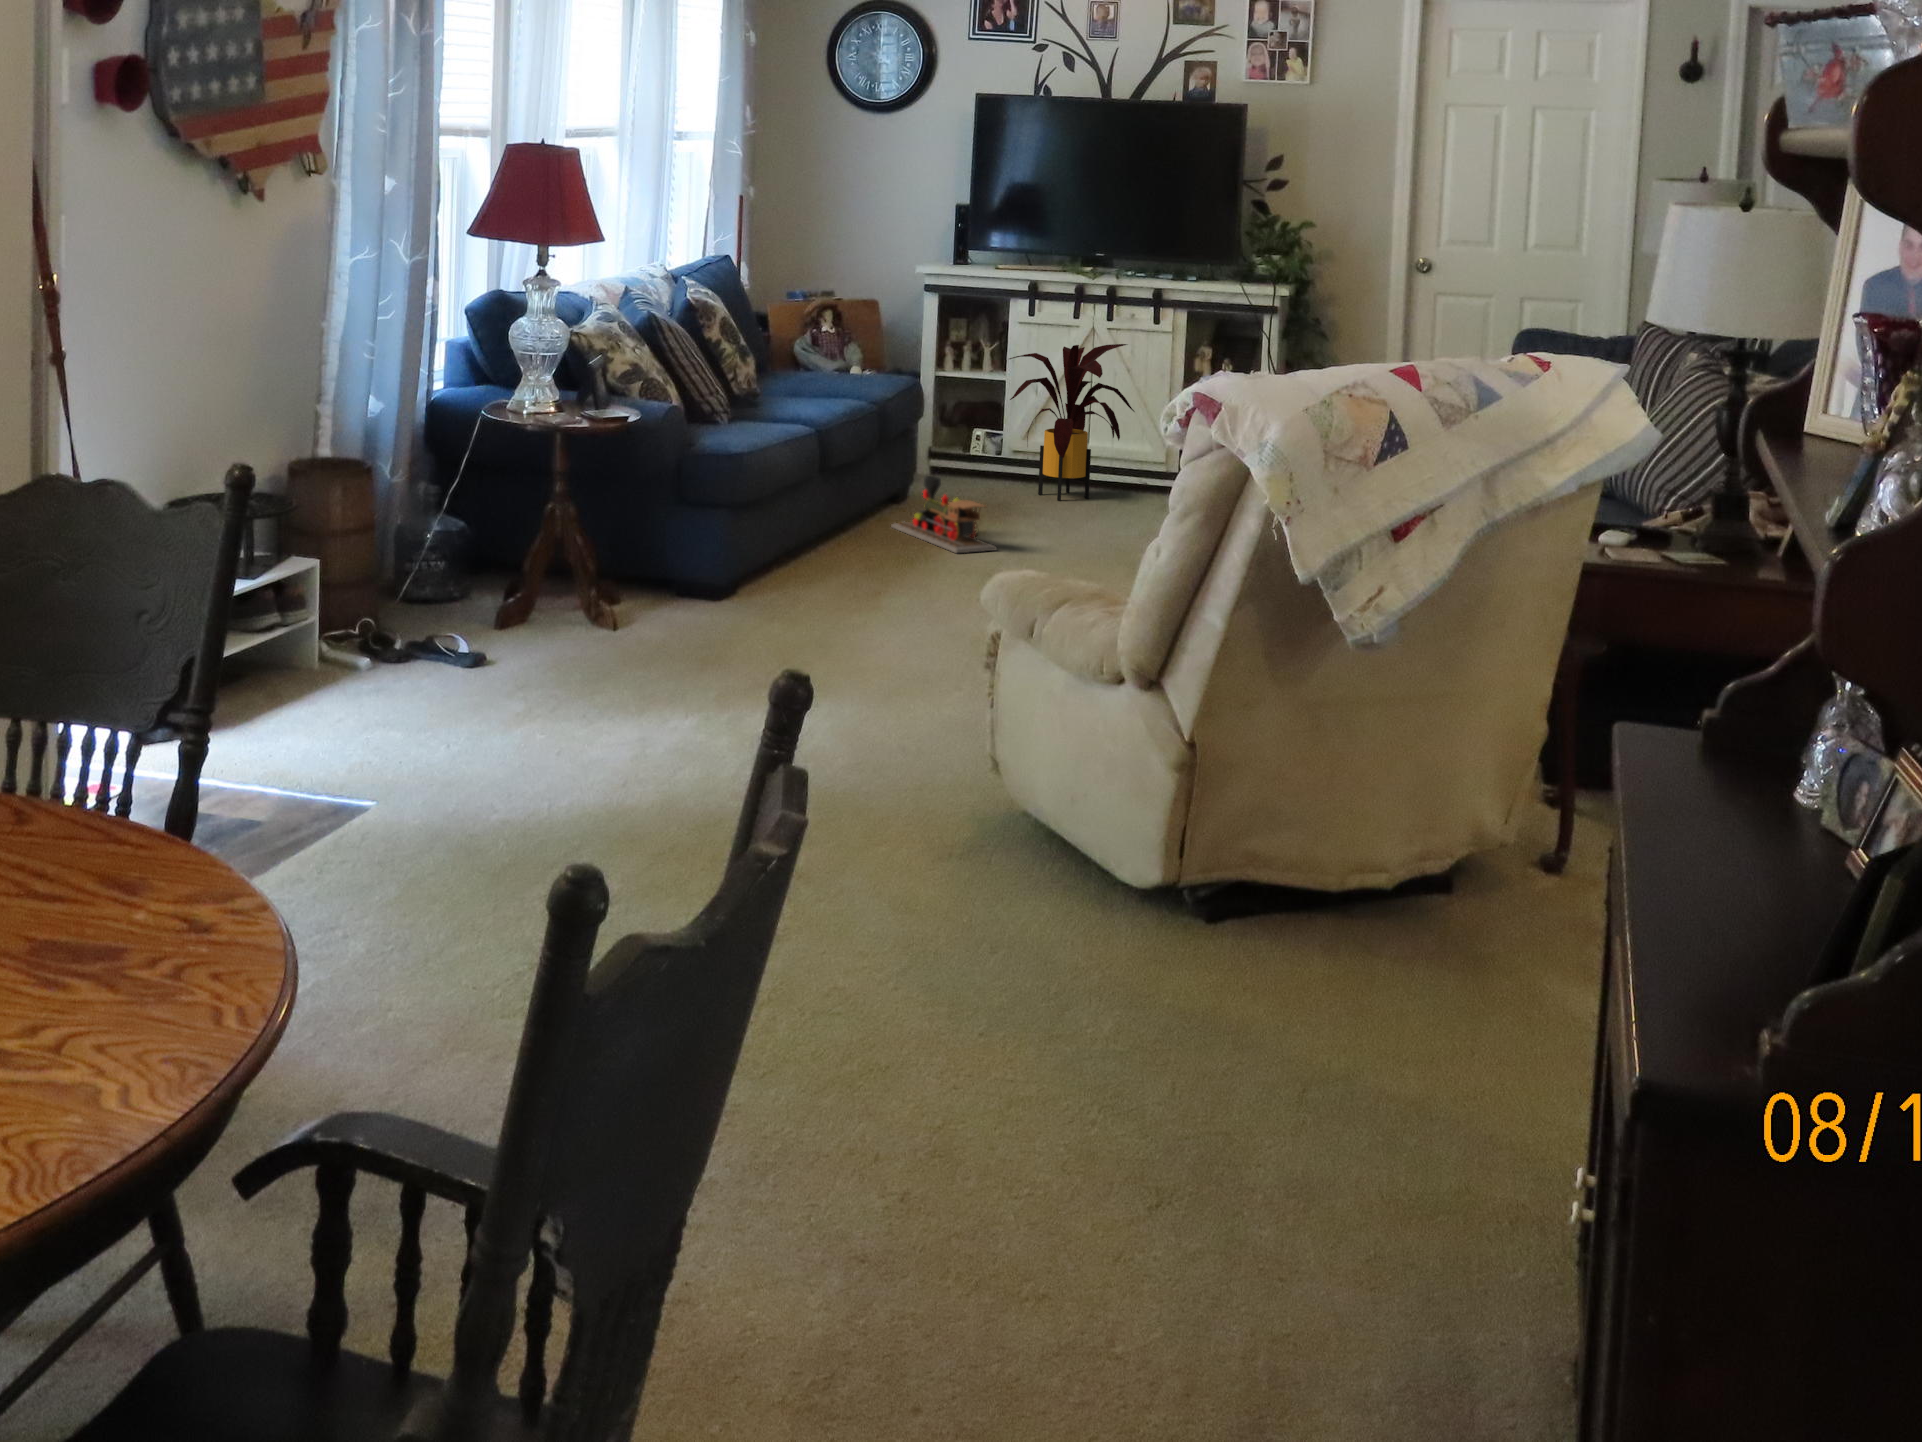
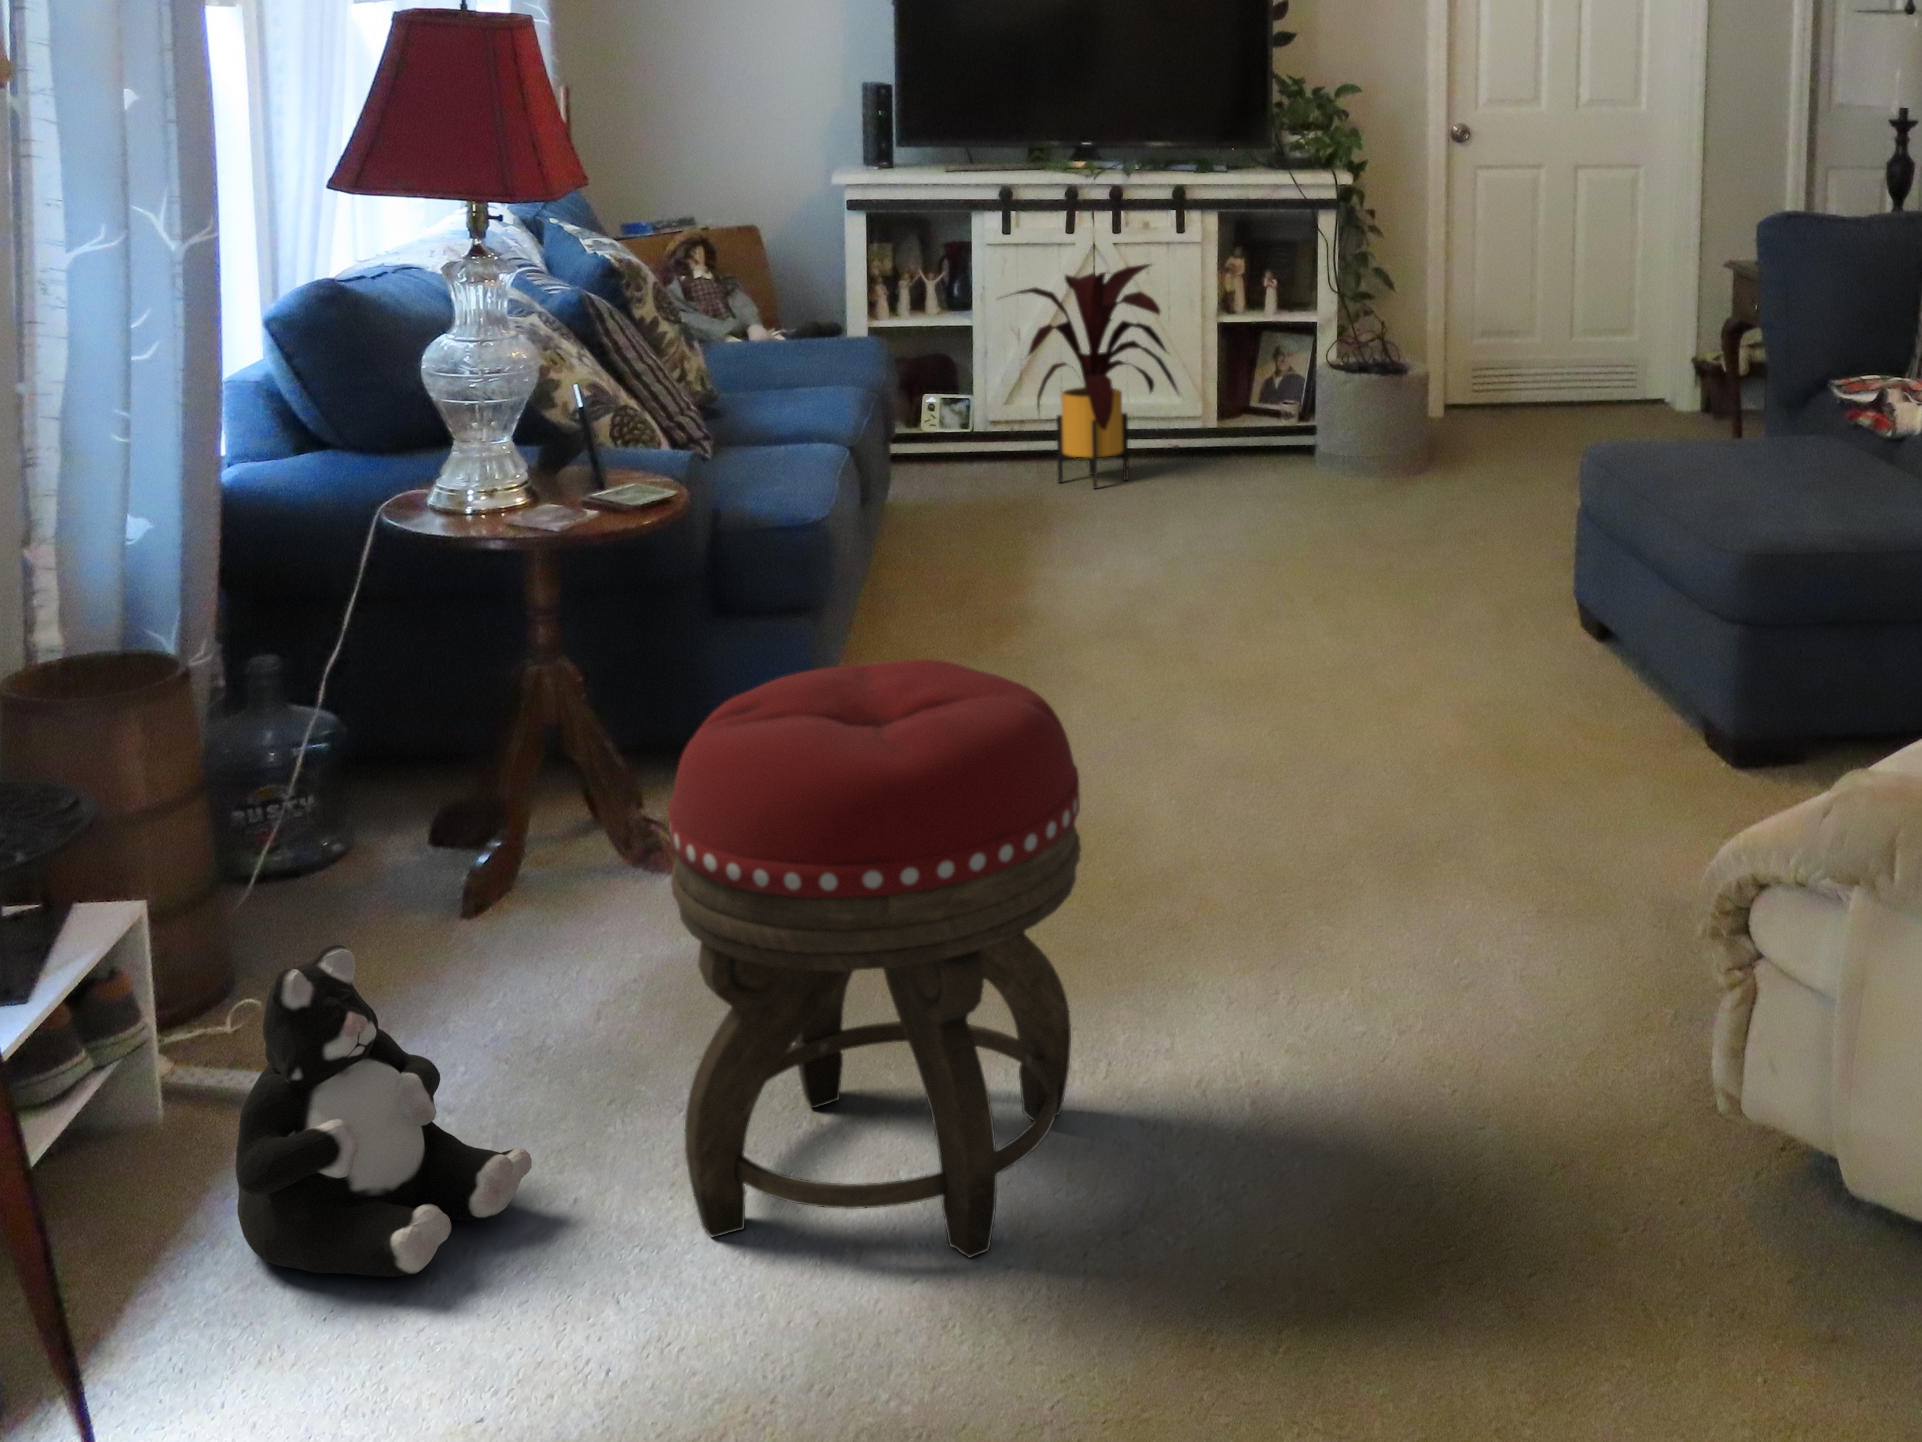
toy train: present [891,476,997,553] -> none [924,488,1114,602]
footstool: none [482,485,689,767] -> present [668,659,1081,1258]
plush toy: none [301,579,427,726] -> present [236,945,532,1277]

